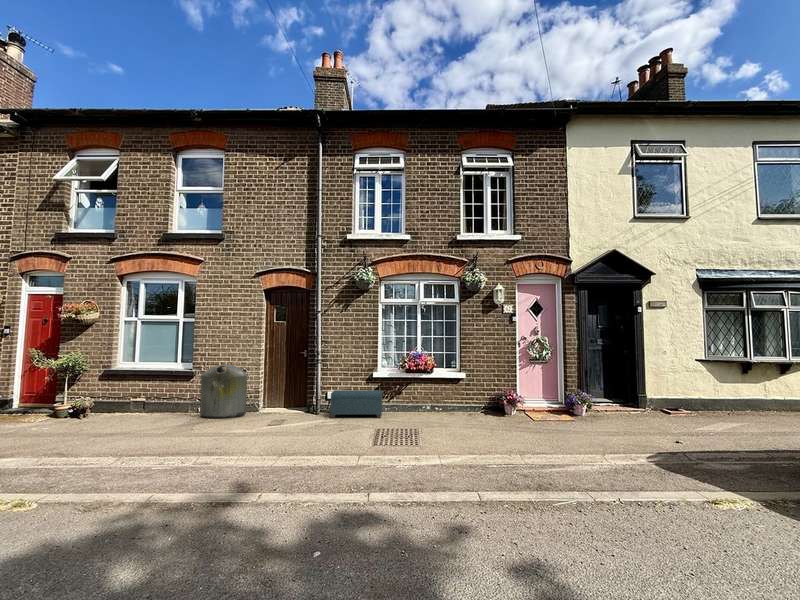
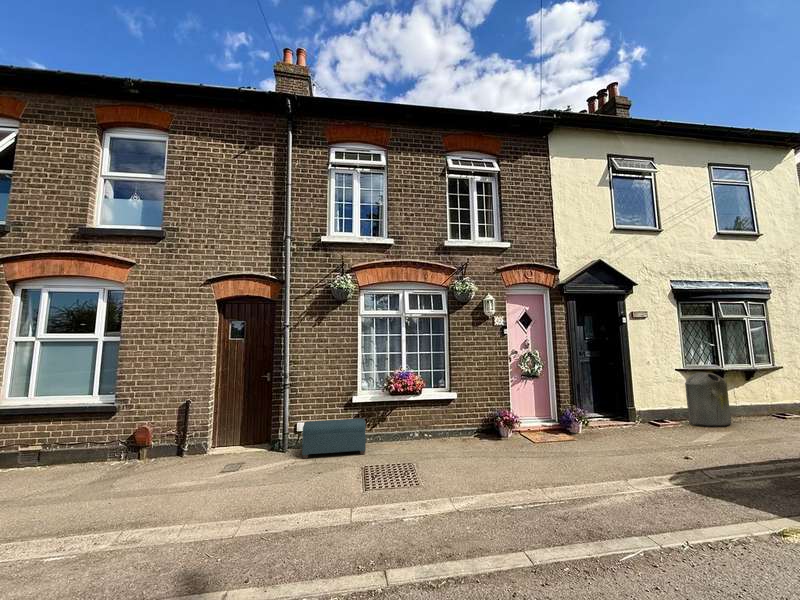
trash can: present [200,365,247,418] -> present [685,372,731,427]

